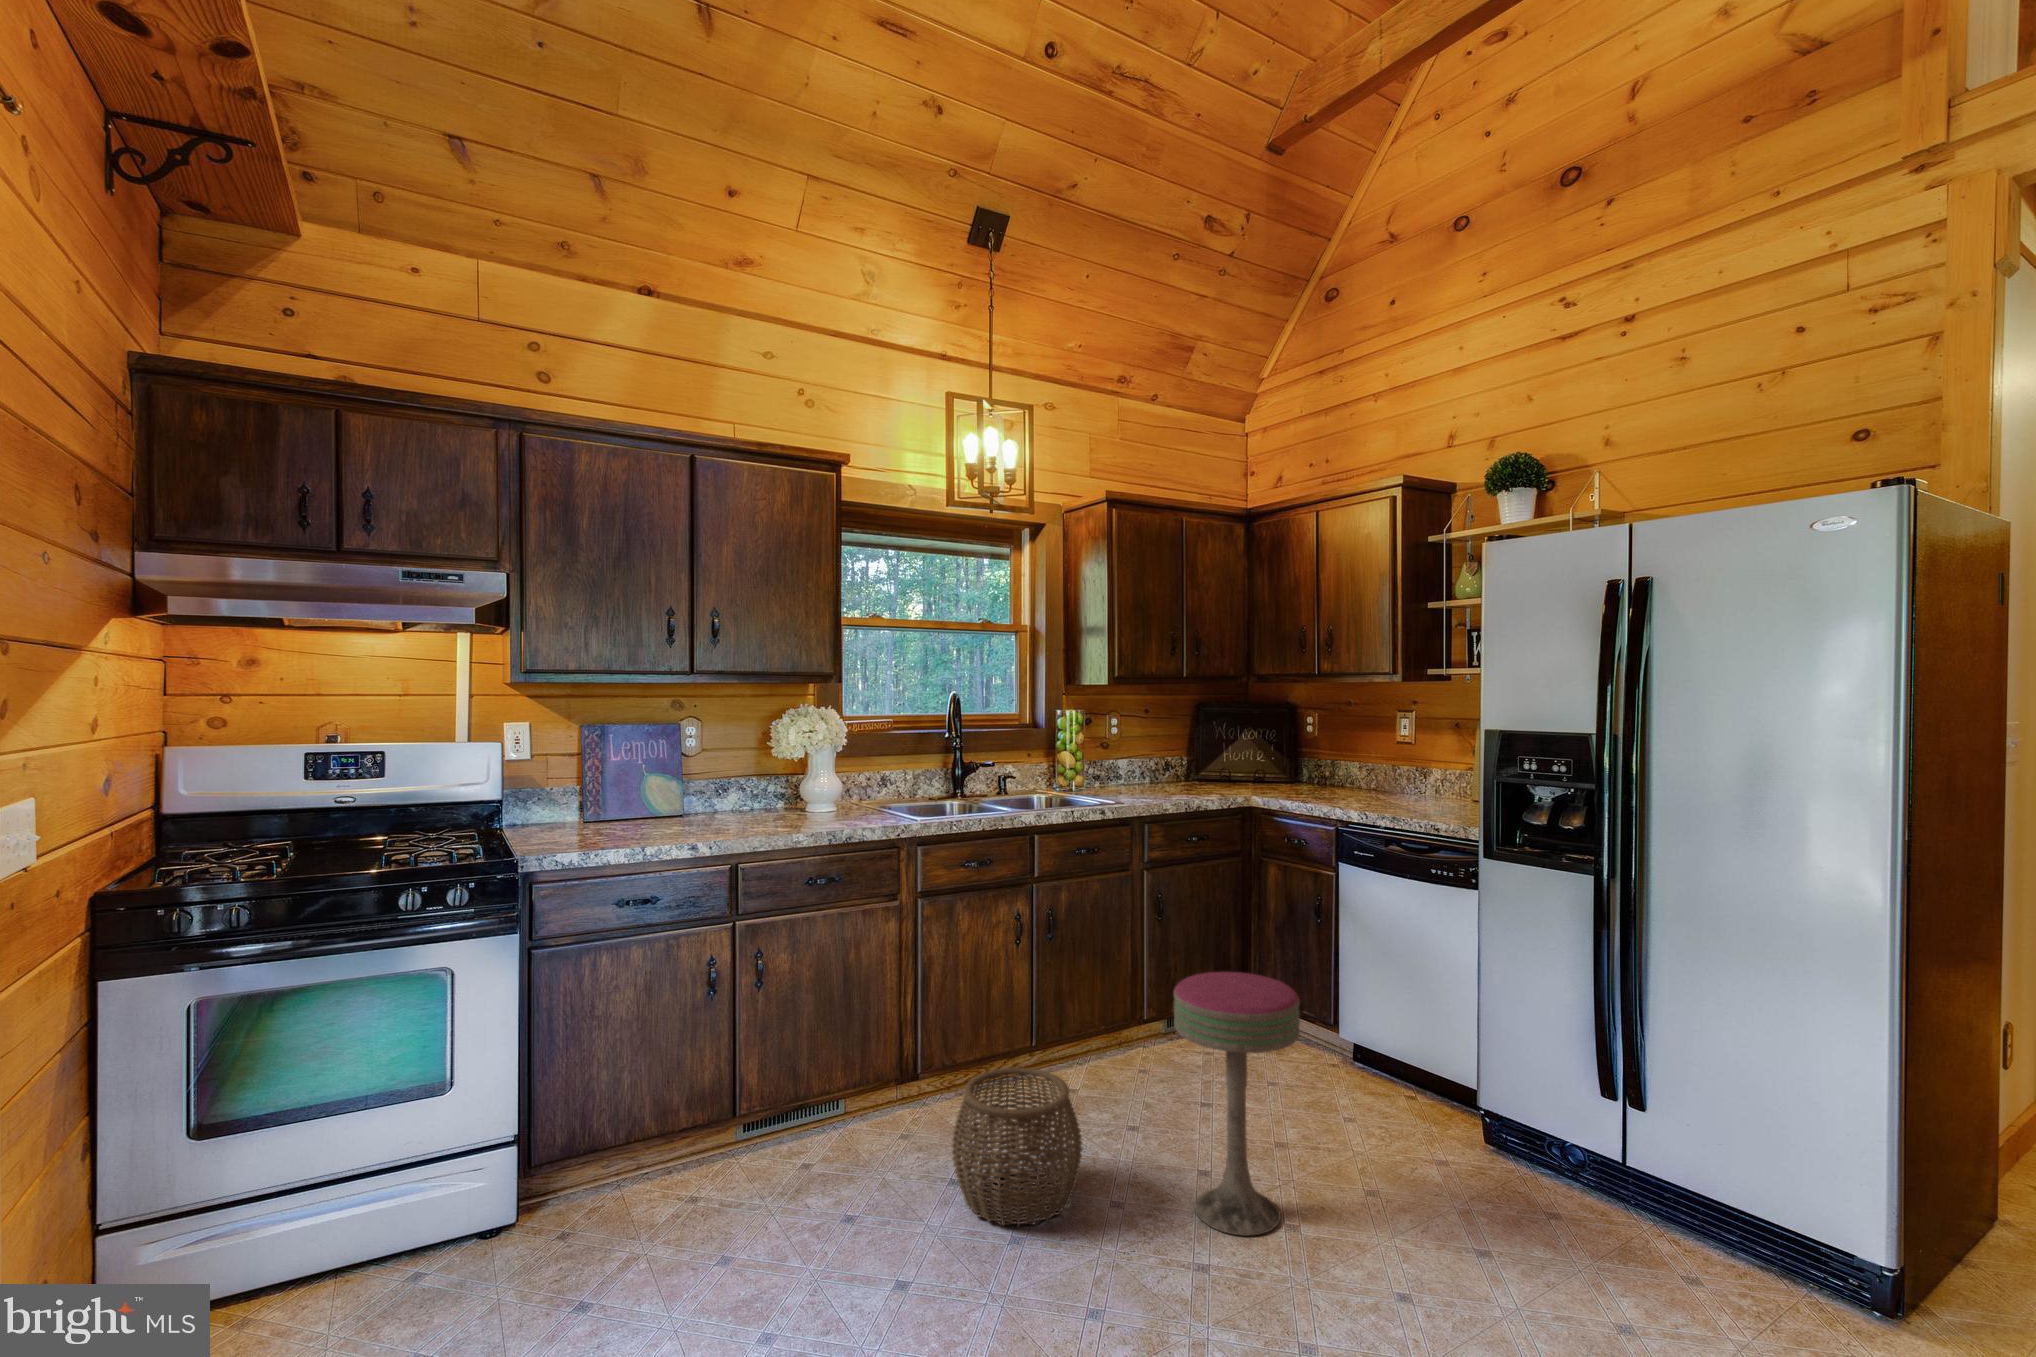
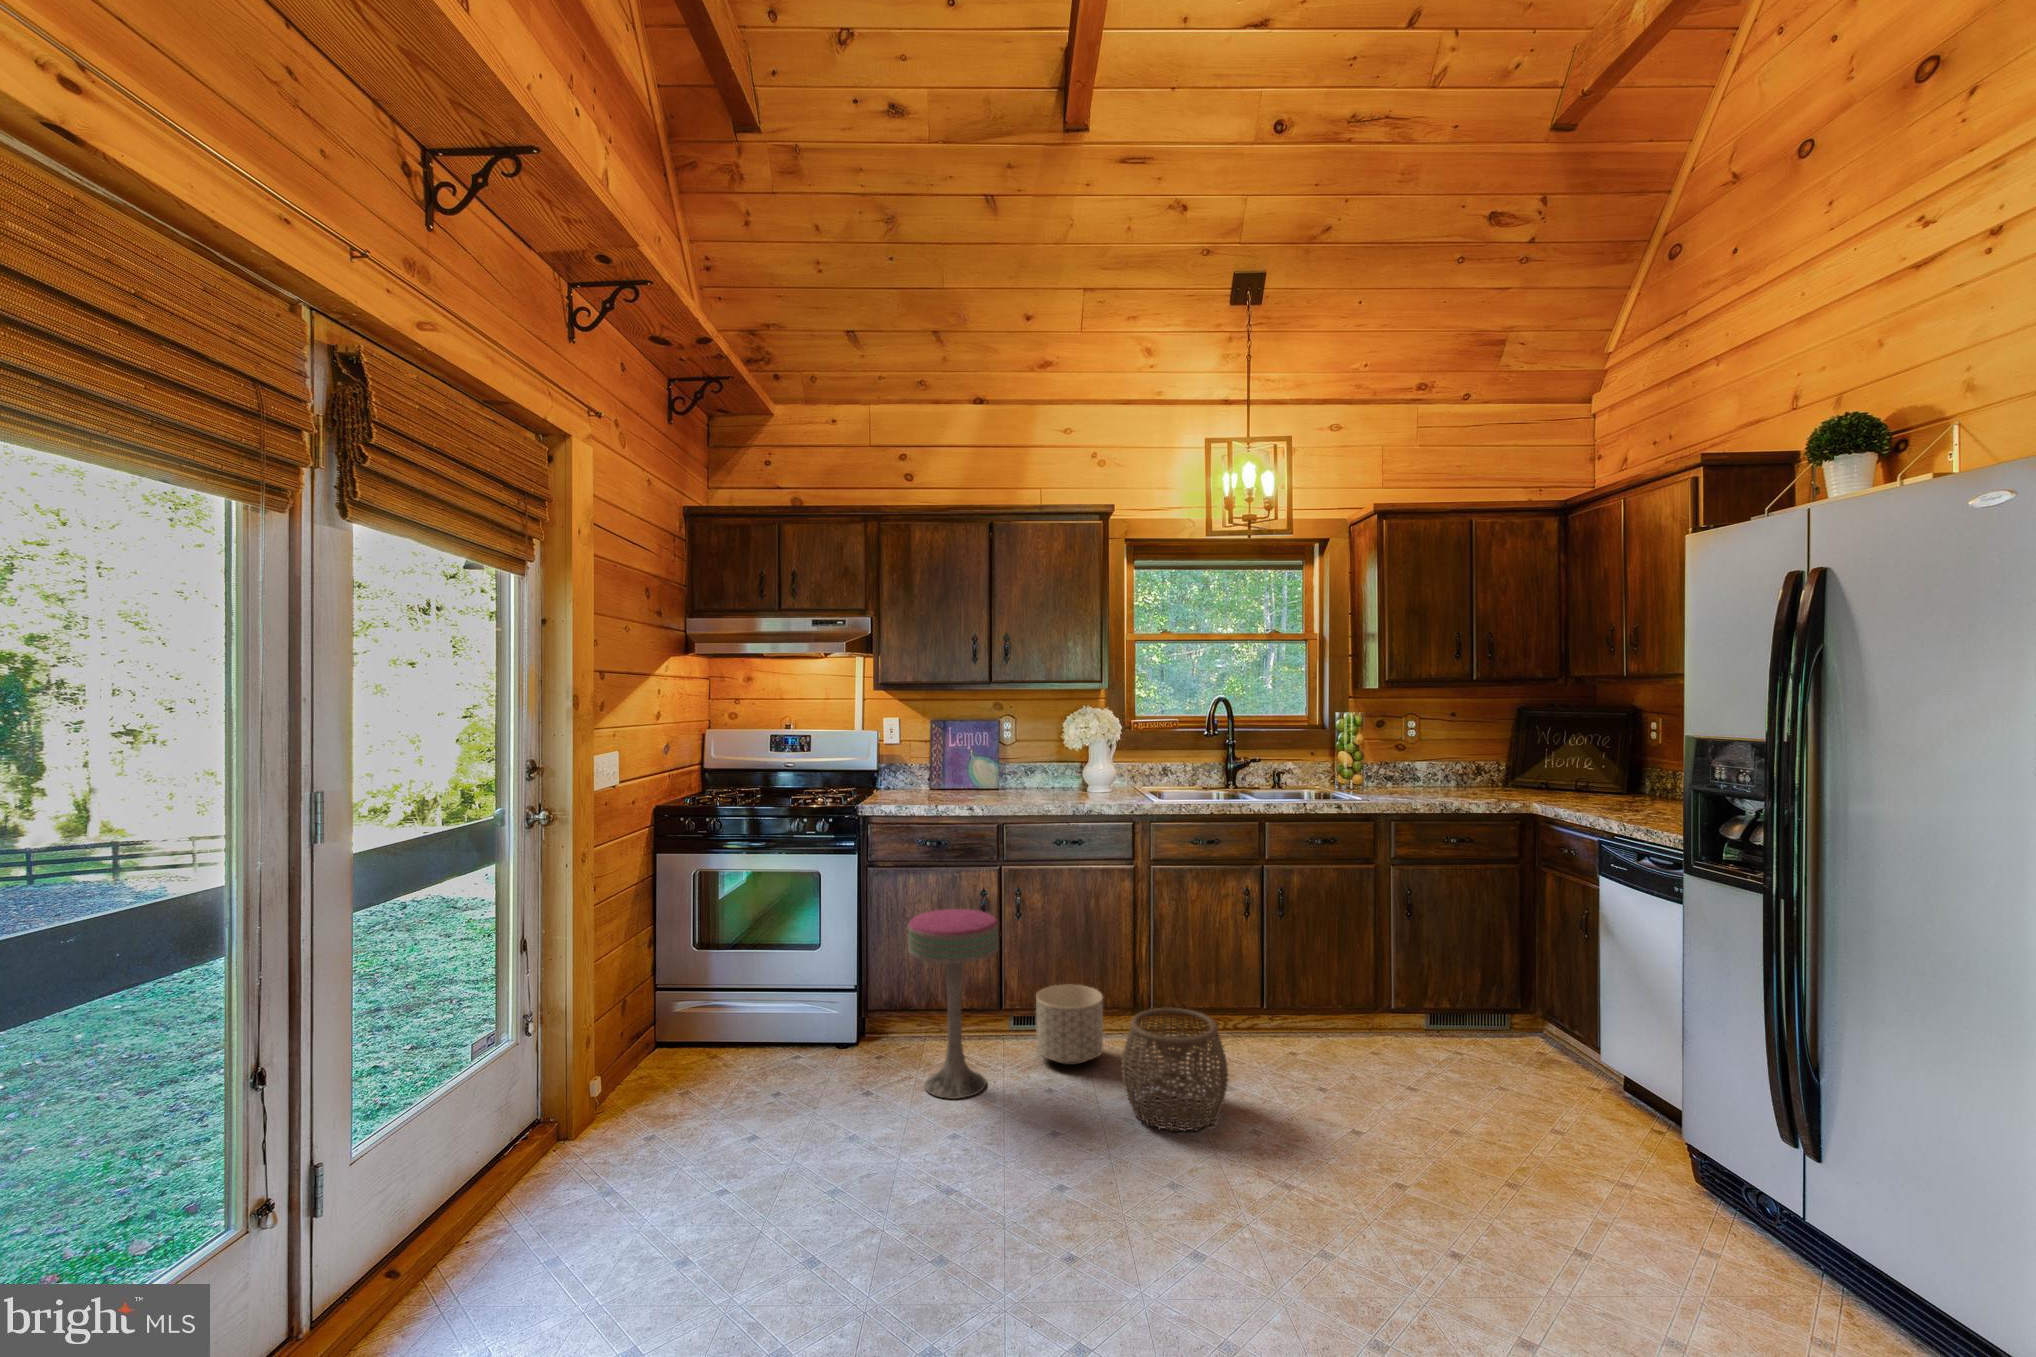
bar stool: present [1174,972,1300,1236] -> present [908,909,999,1099]
planter: none [798,1064,887,1173] -> present [1036,985,1103,1065]

